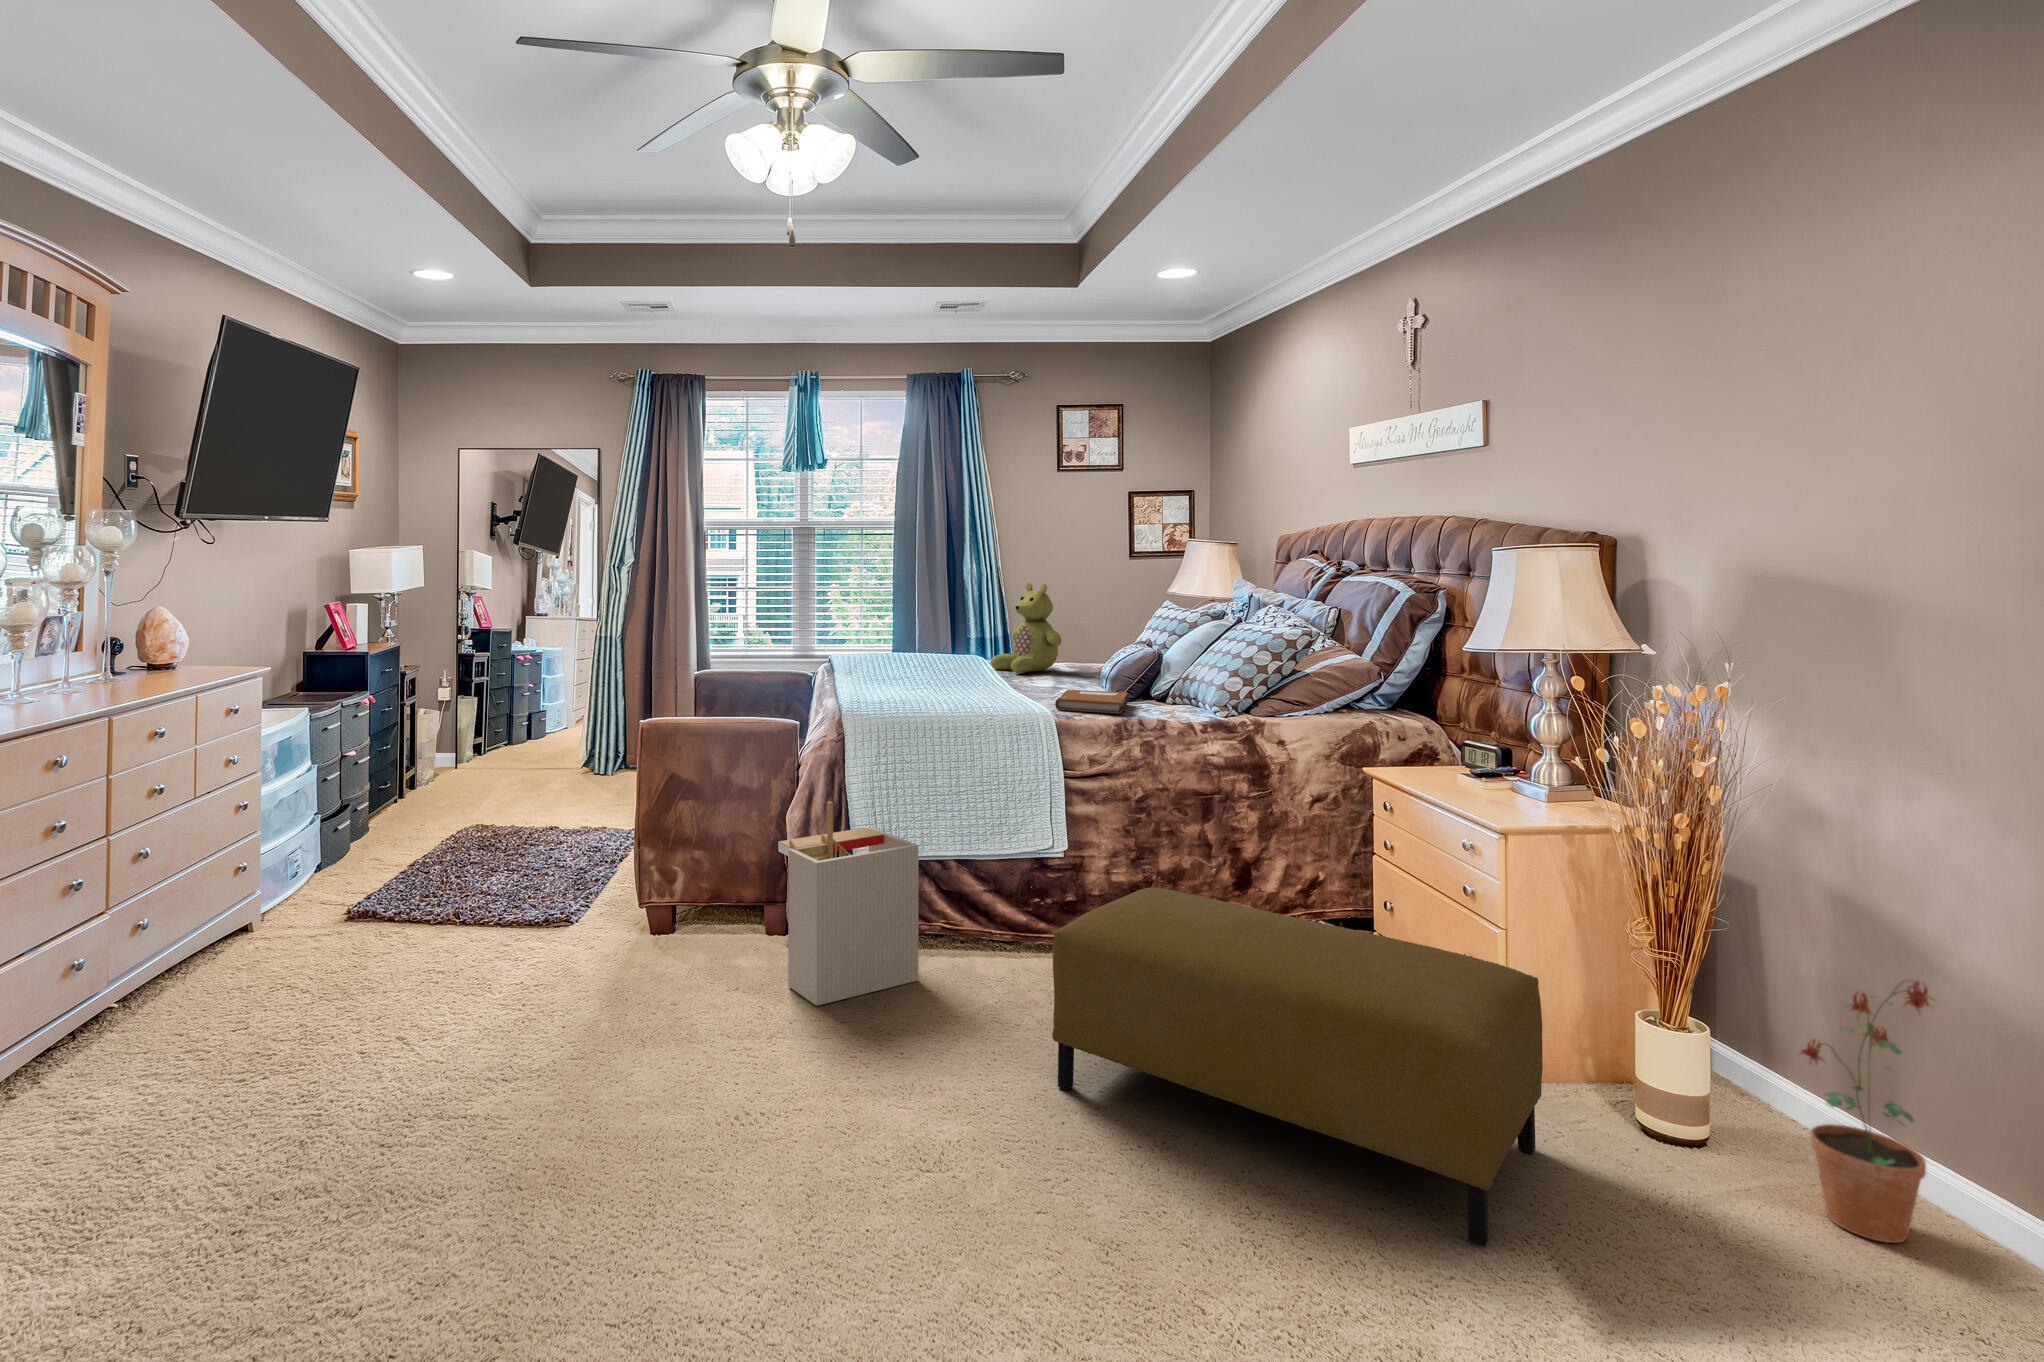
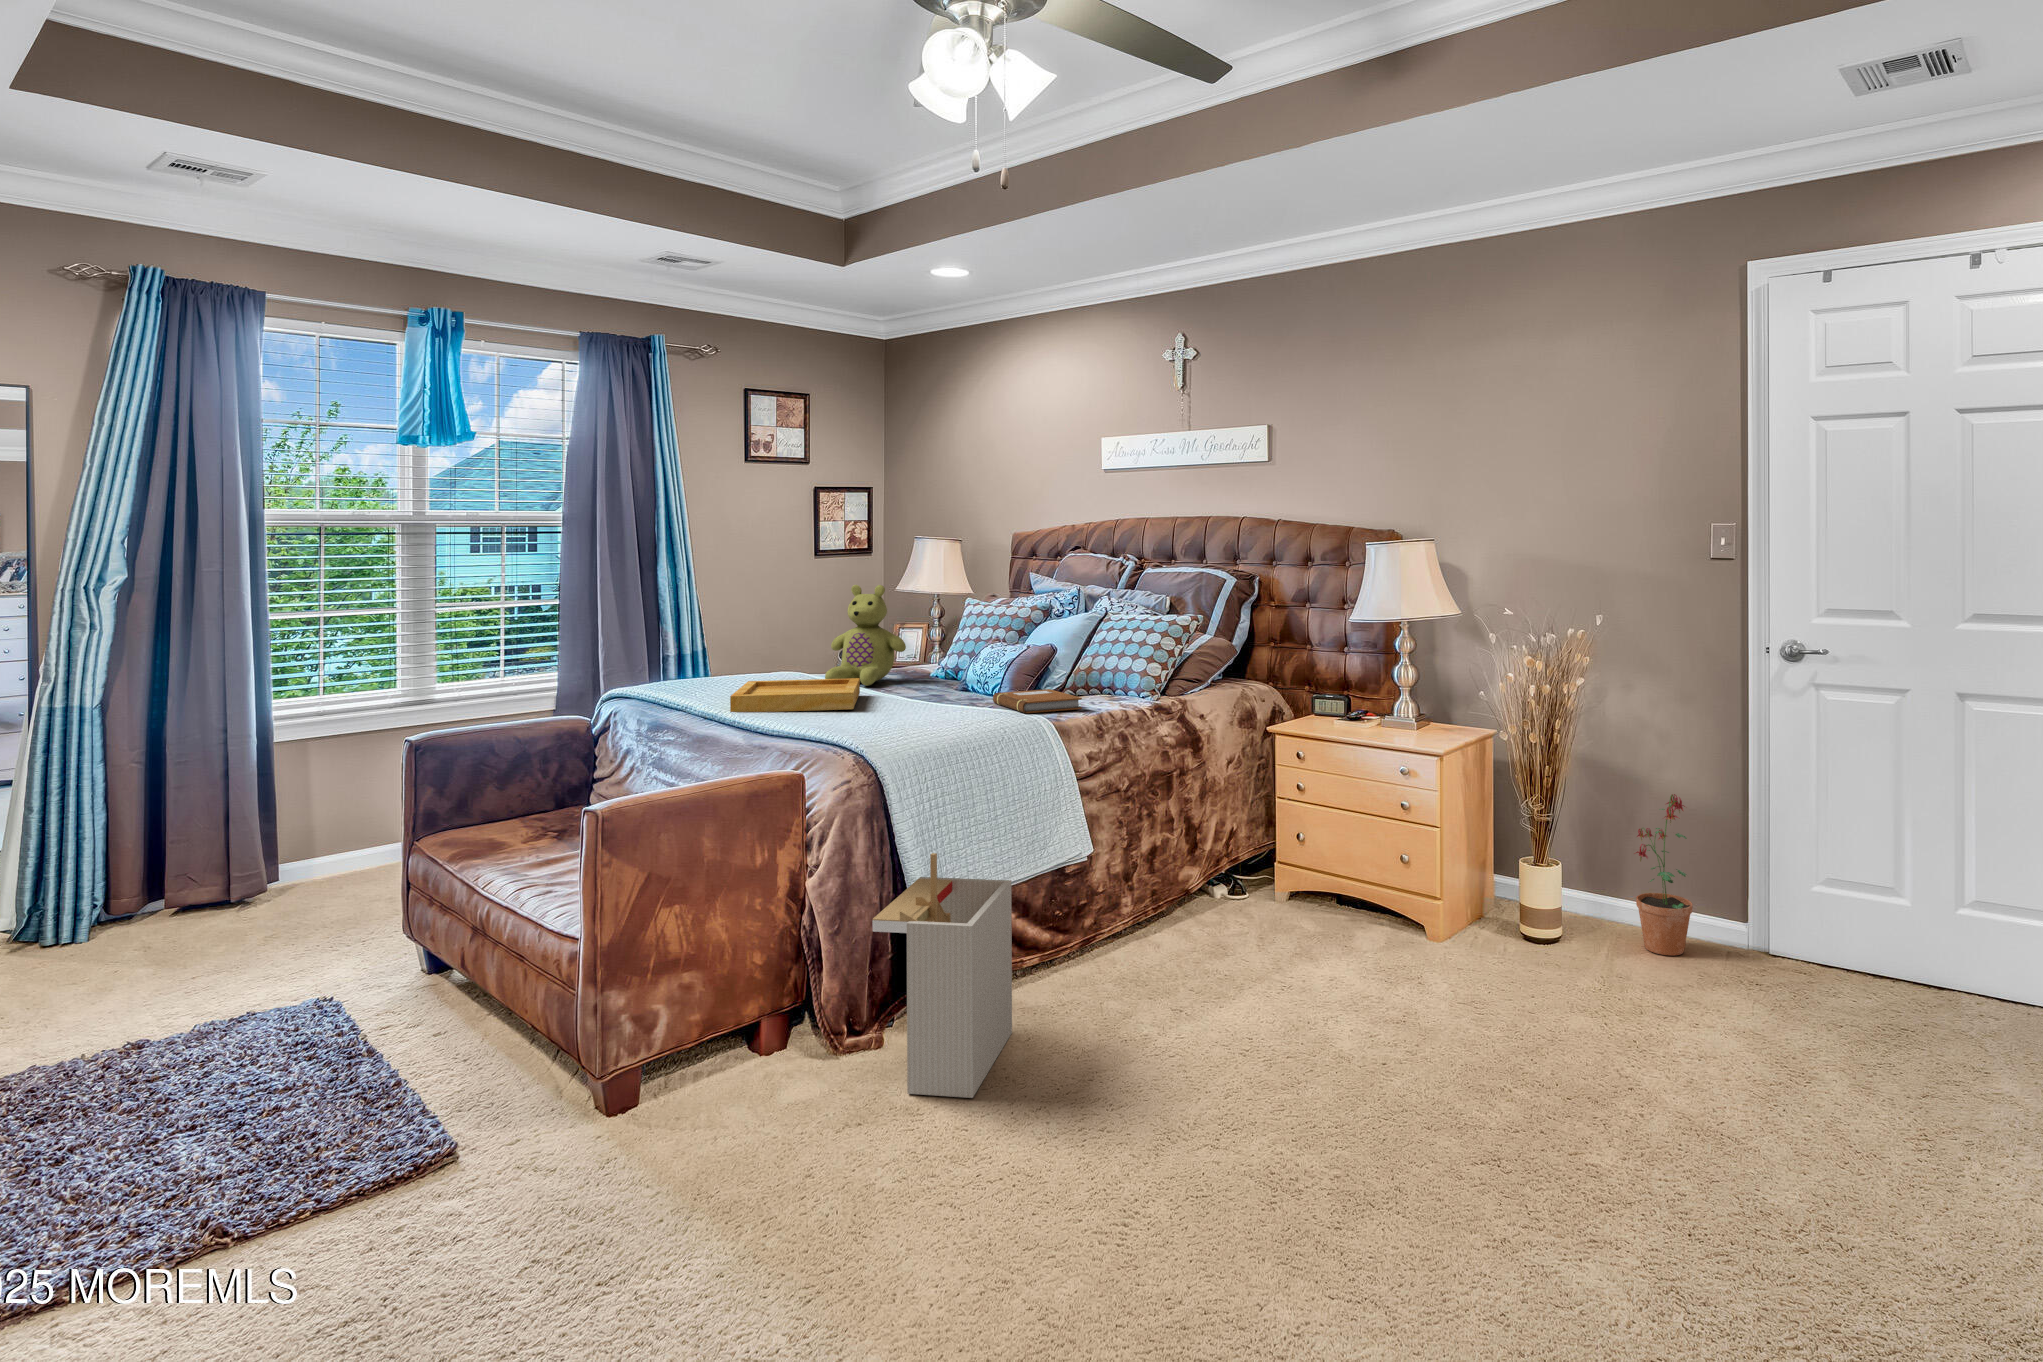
tray: none [853,657,985,687] -> present [730,678,860,712]
ottoman: present [1052,887,1543,1247] -> none [1227,846,1615,1066]

